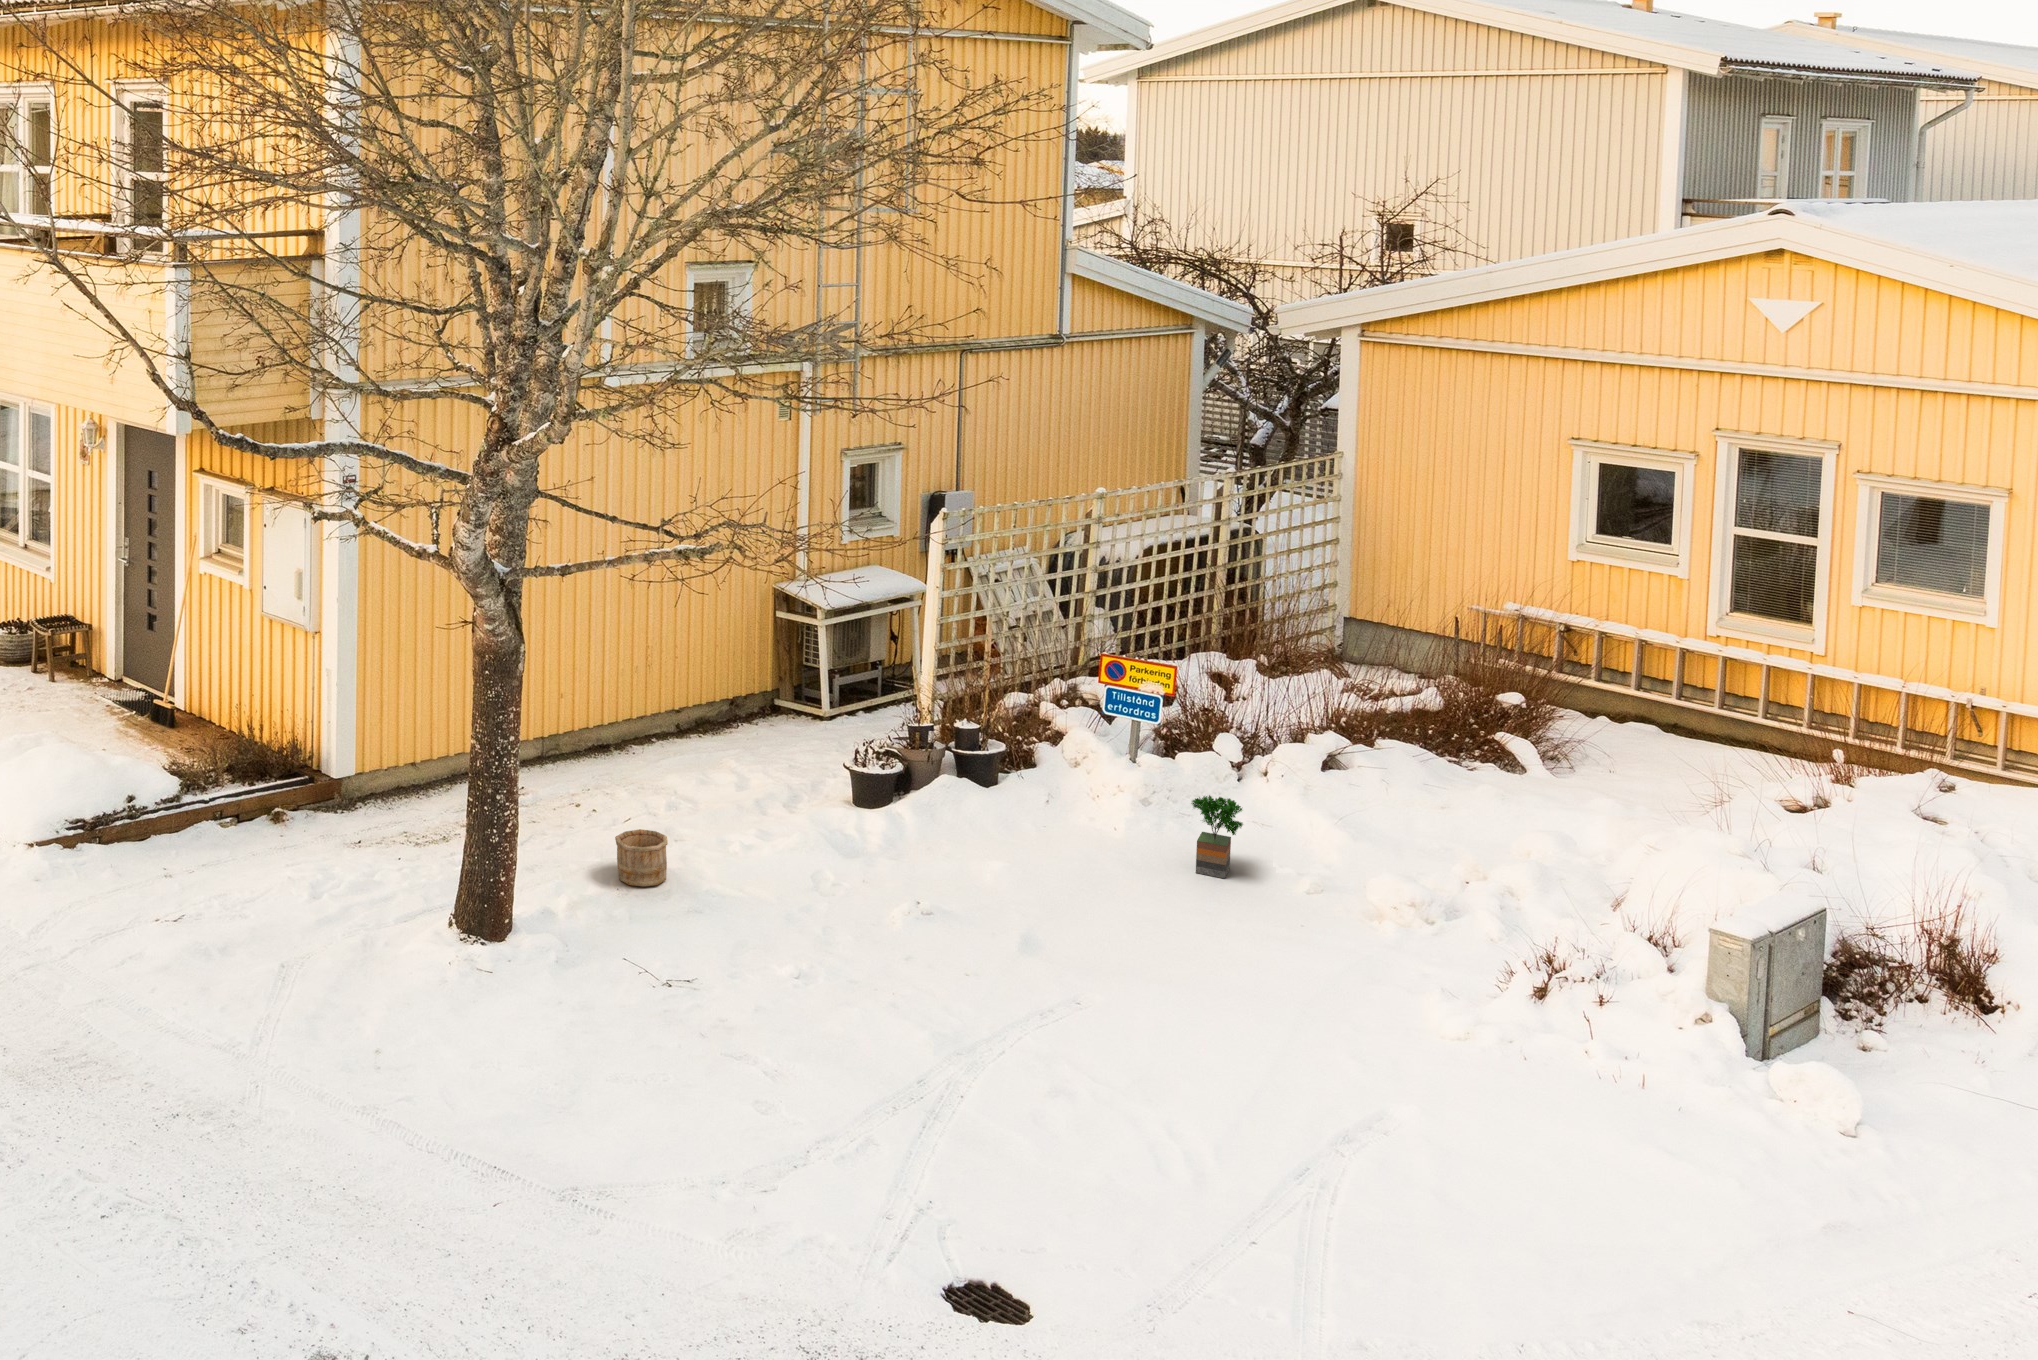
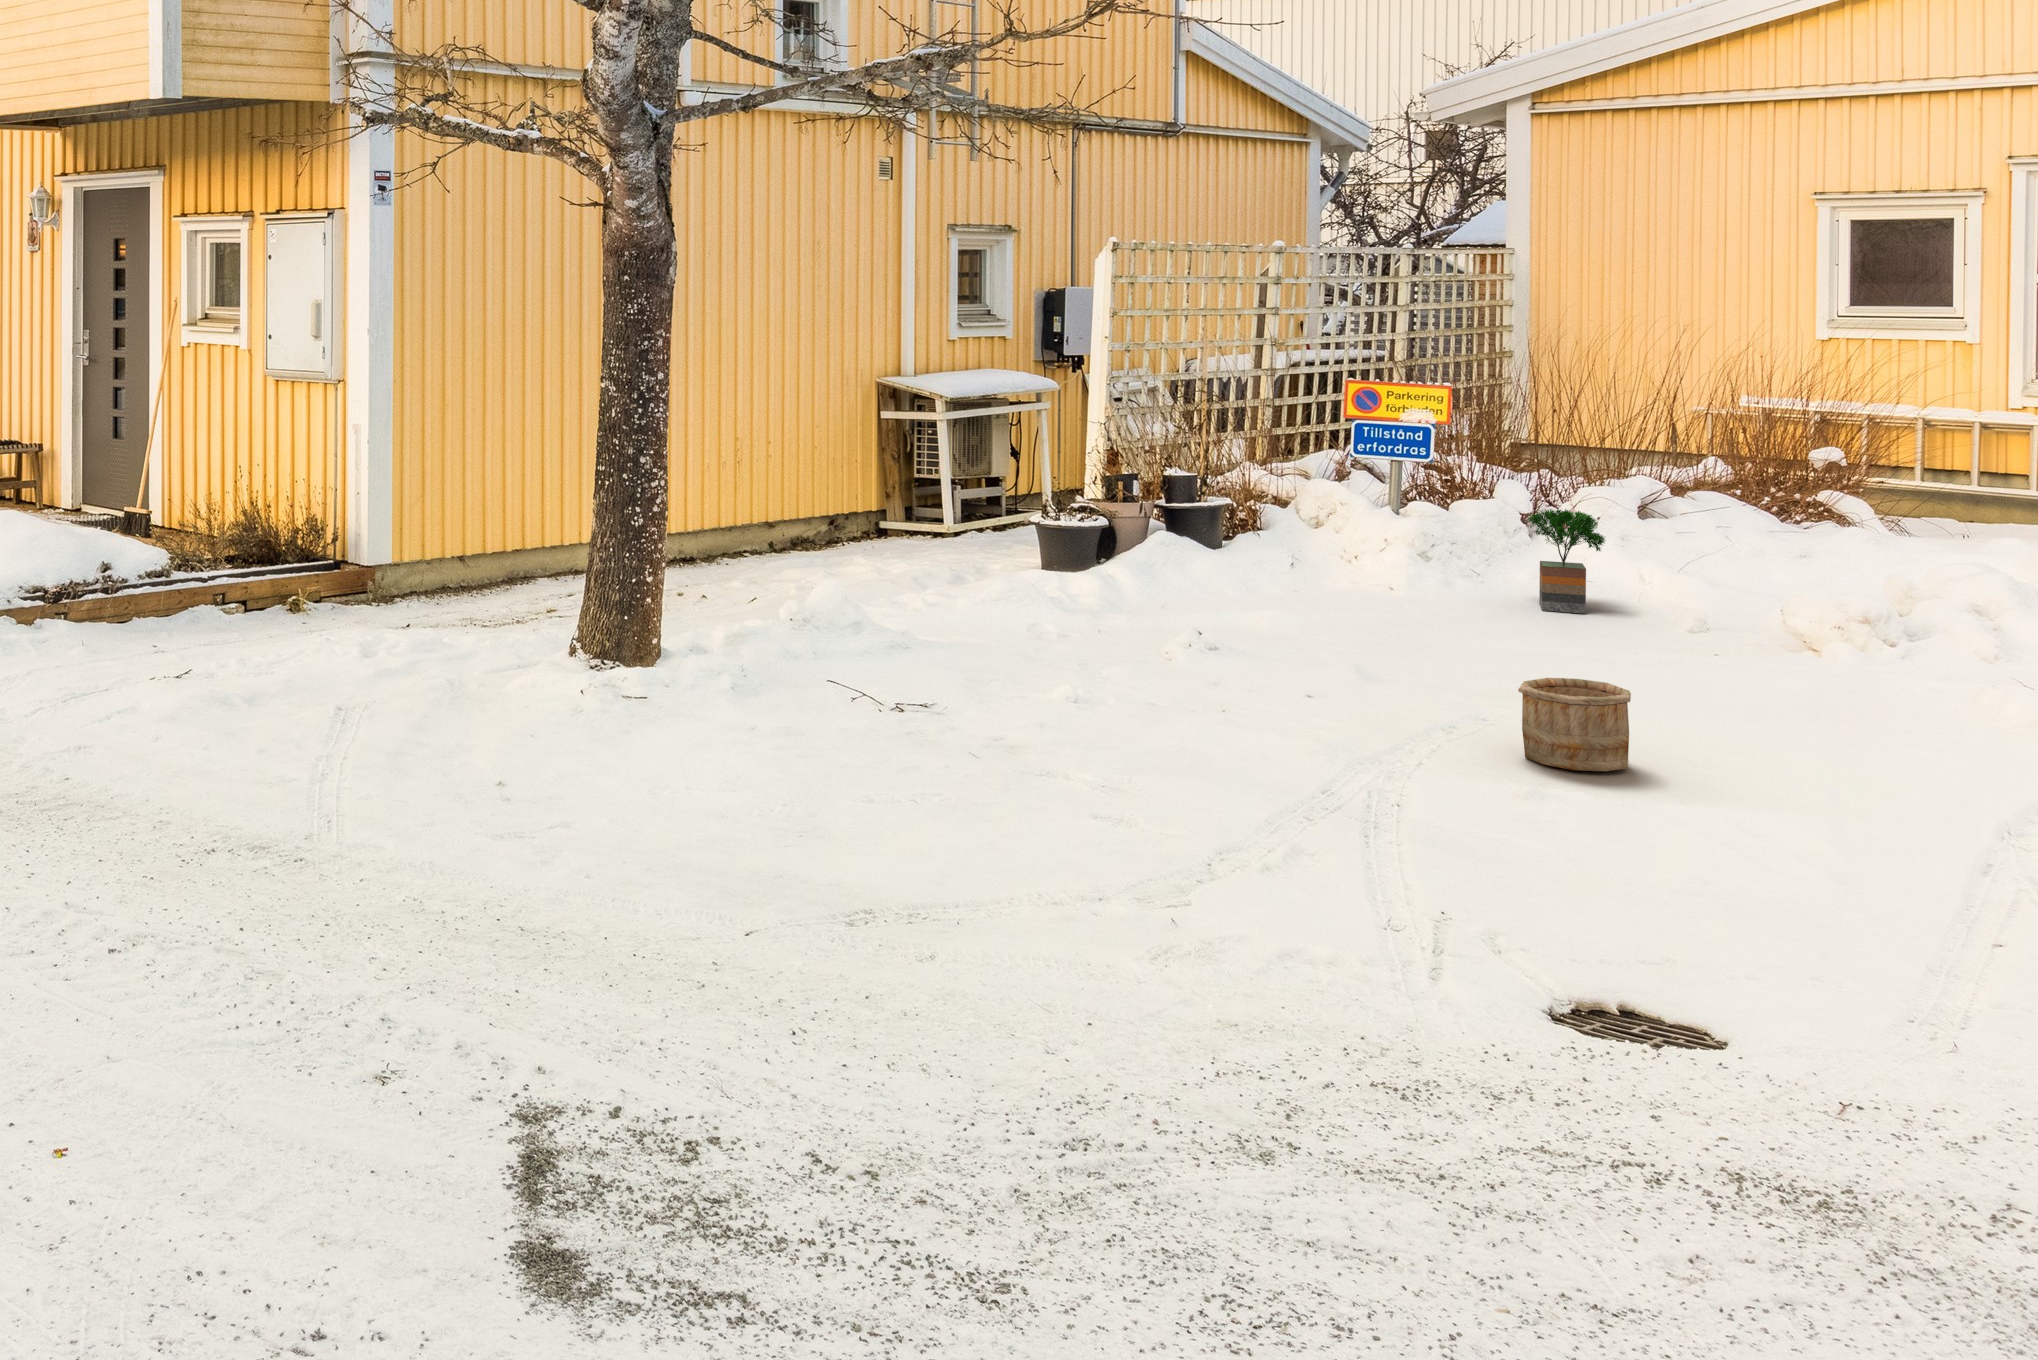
wooden bucket: present [615,829,668,887] -> present [1518,678,1631,771]

